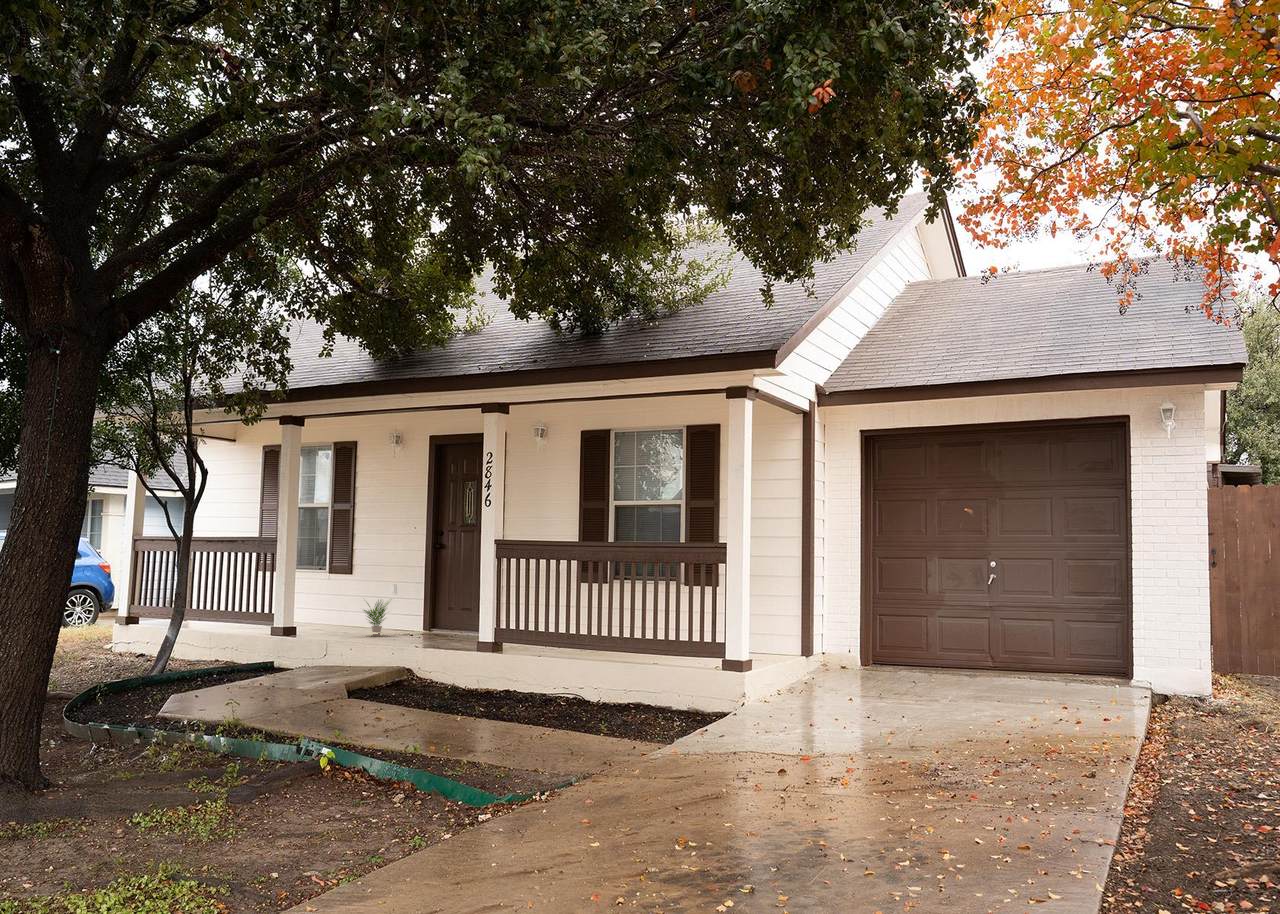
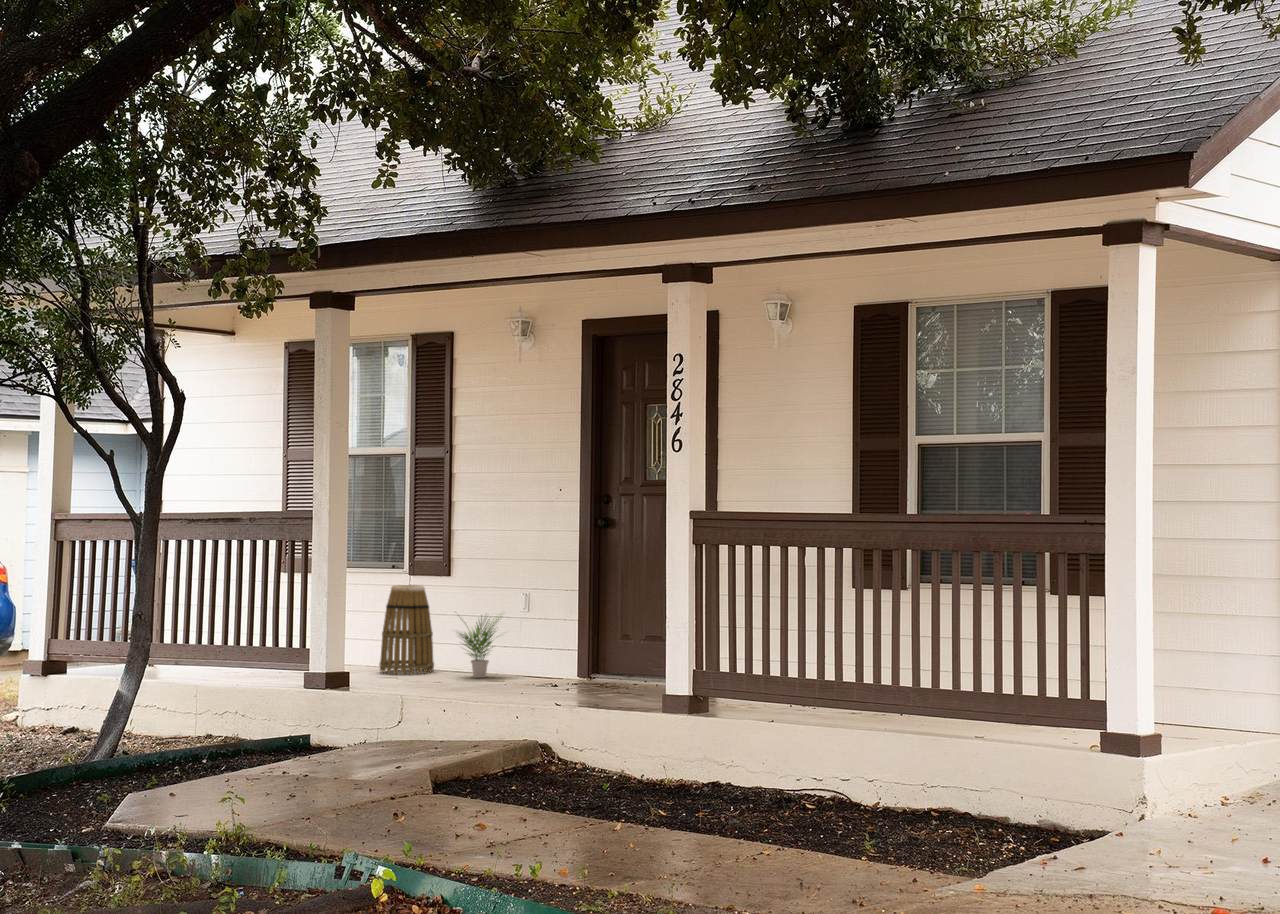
basket: none [318,584,350,635] -> present [380,585,434,674]

